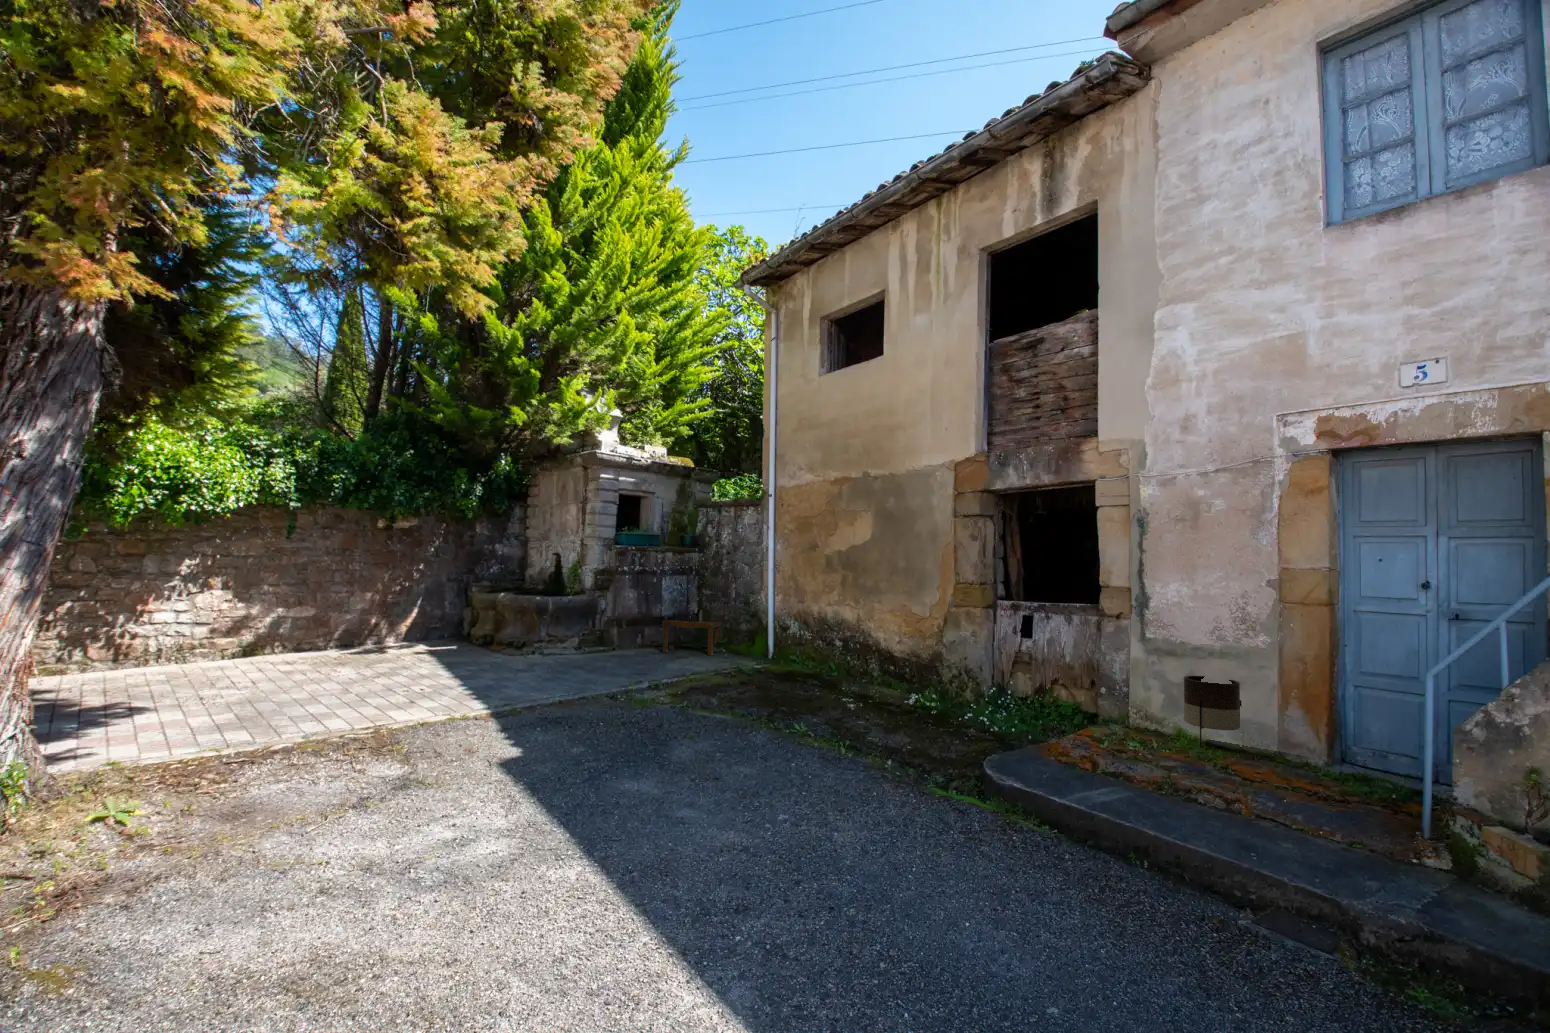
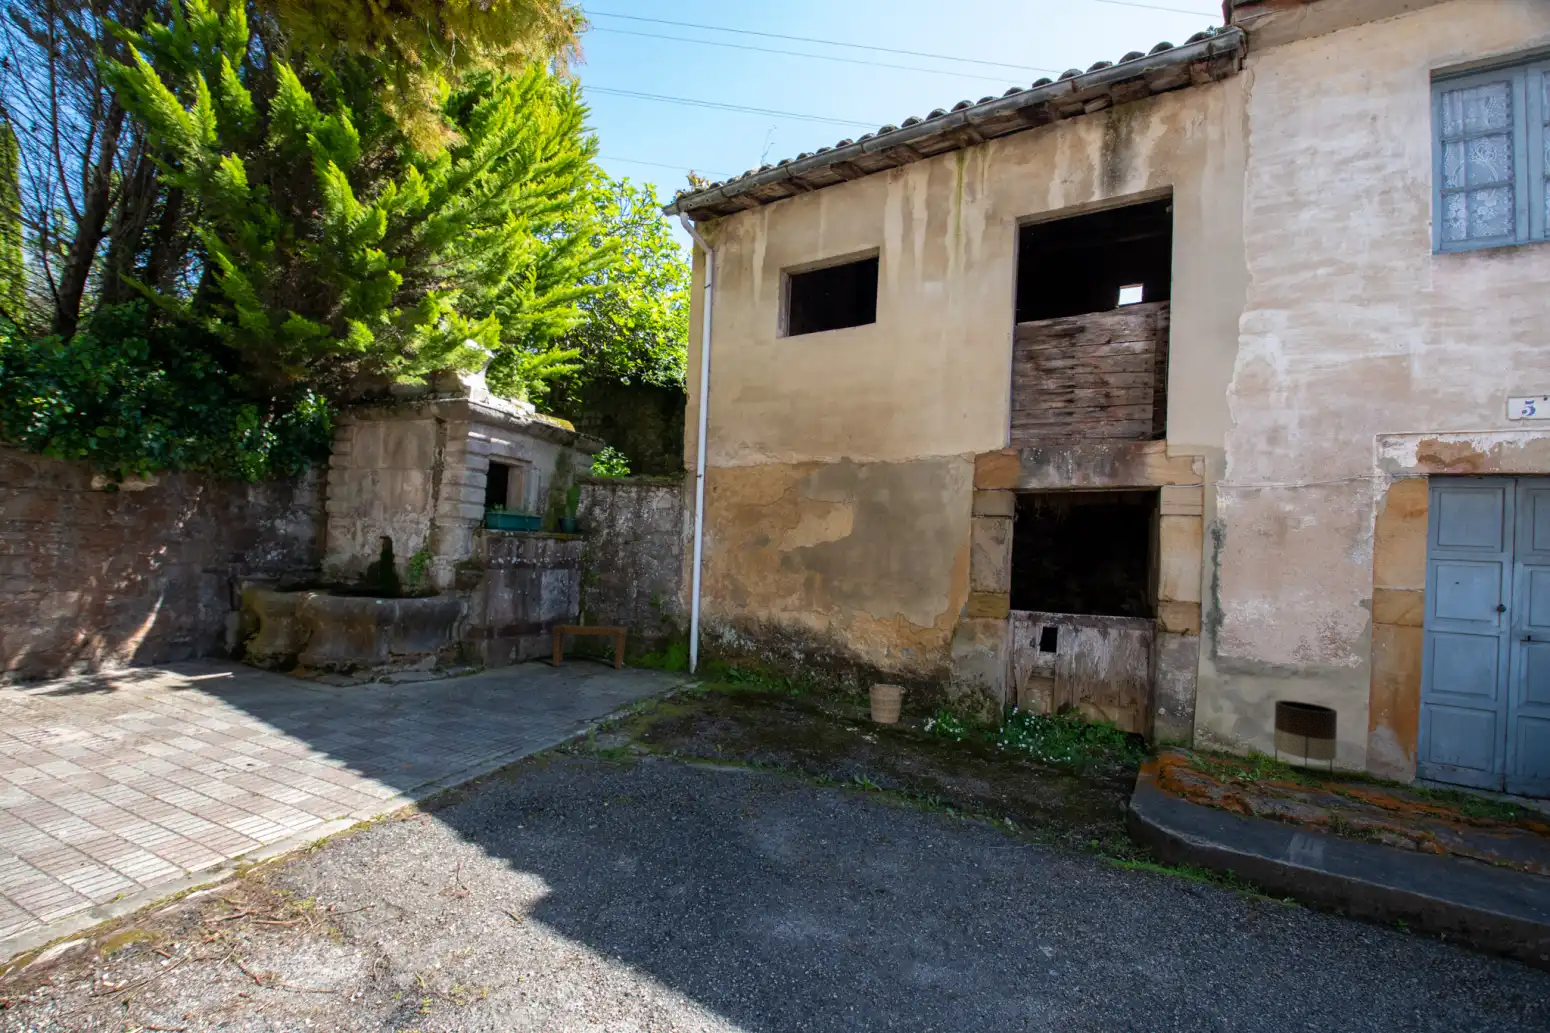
bucket: none [874,666,907,699] -> present [869,685,903,723]

